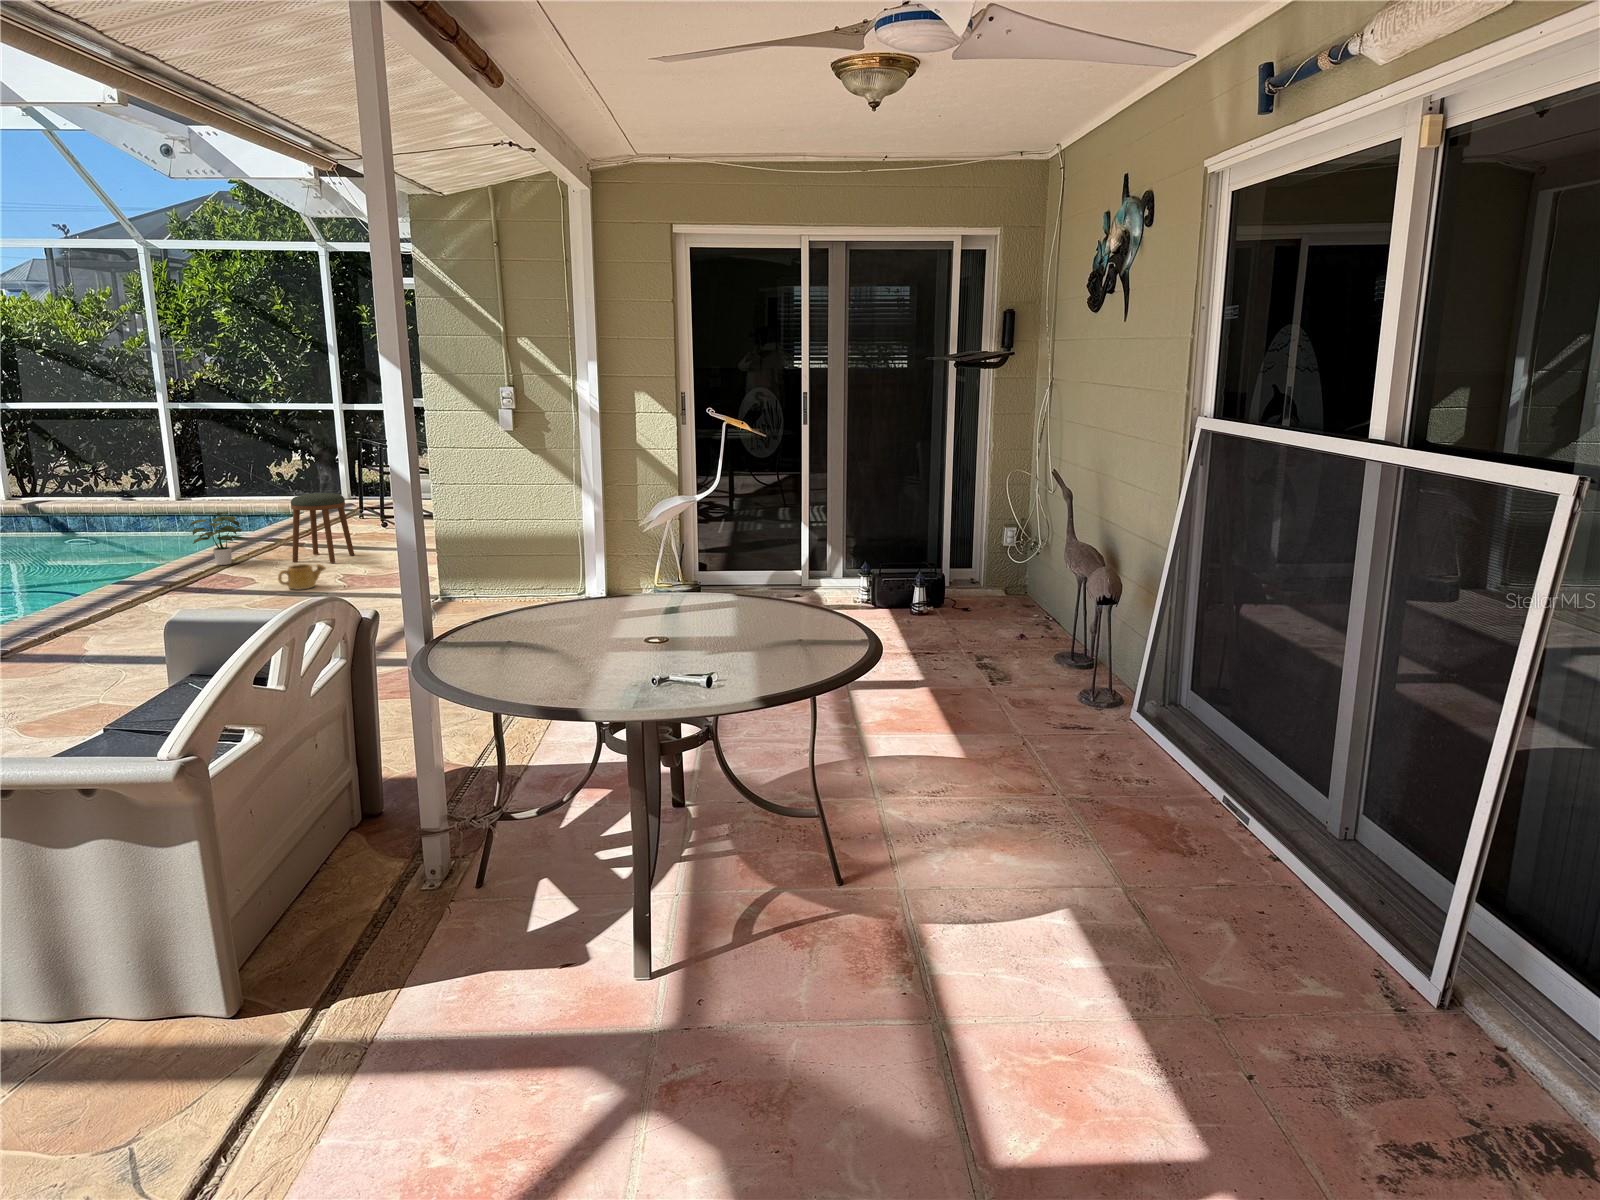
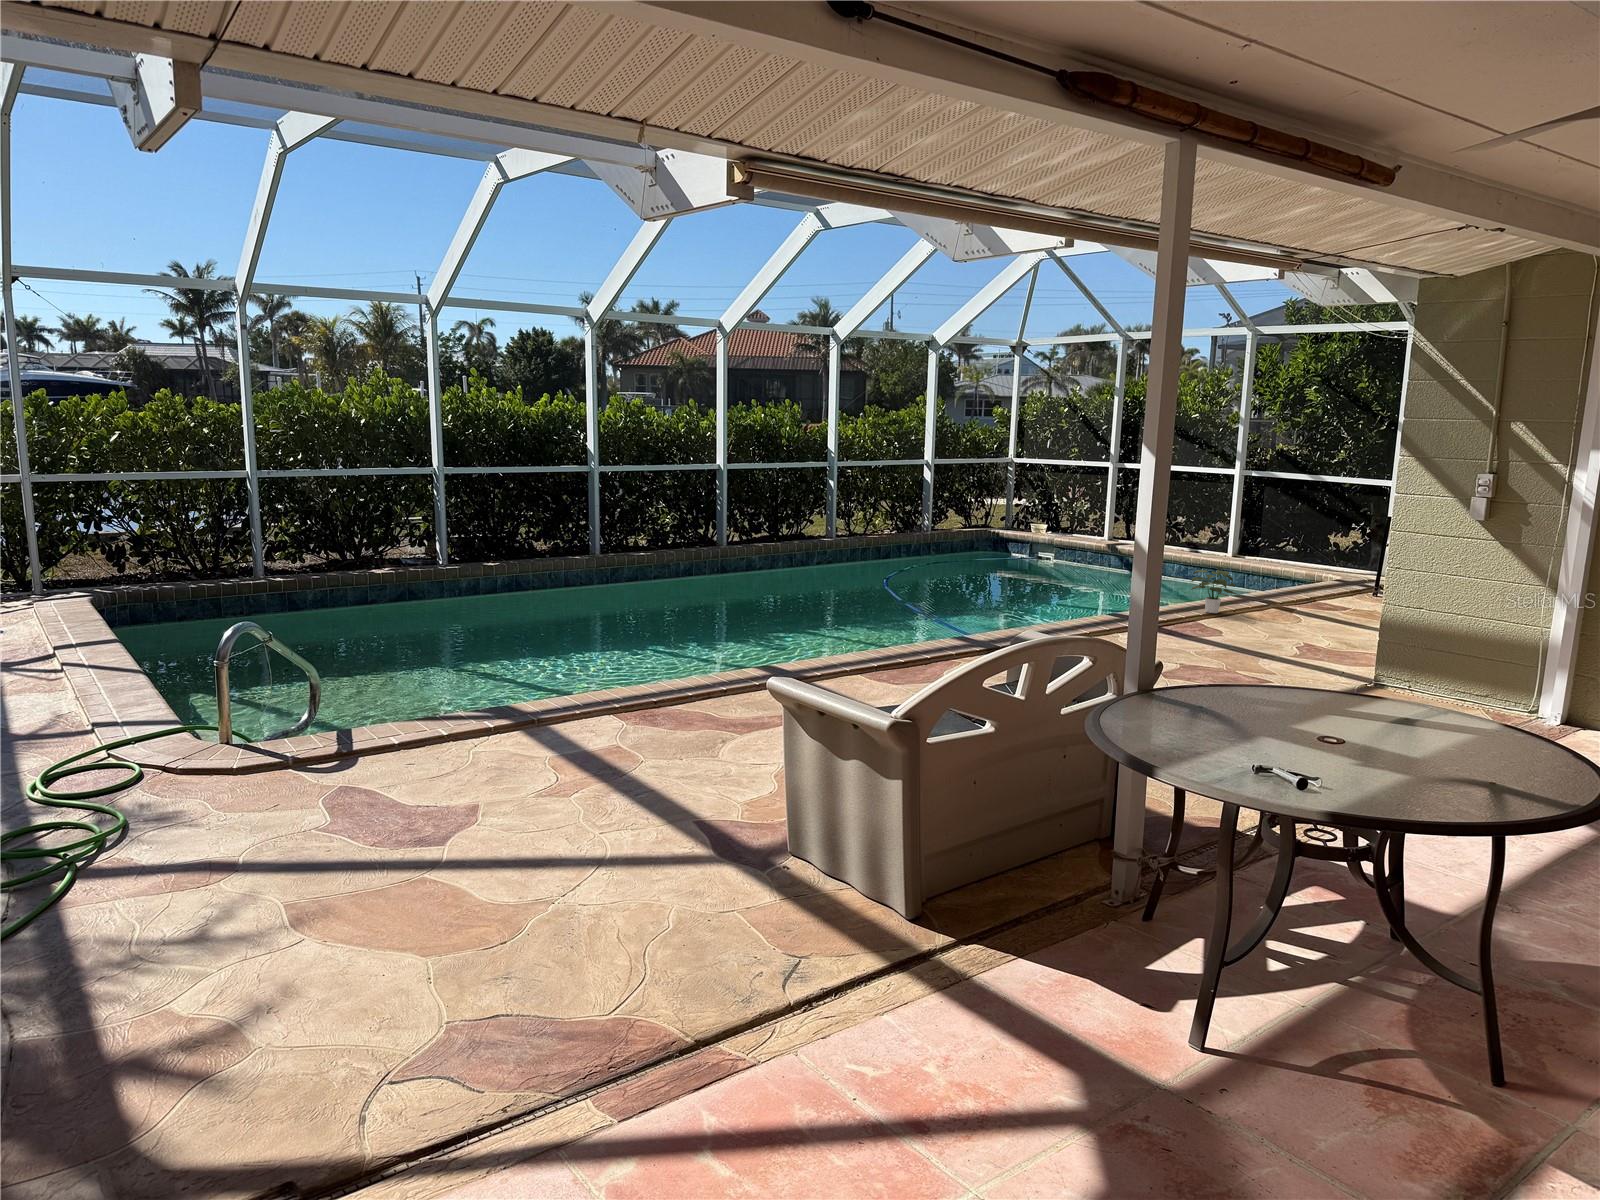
stool: present [291,493,354,563] -> none [1268,563,1333,632]
watering can: present [278,564,326,590] -> none [1231,623,1278,647]

